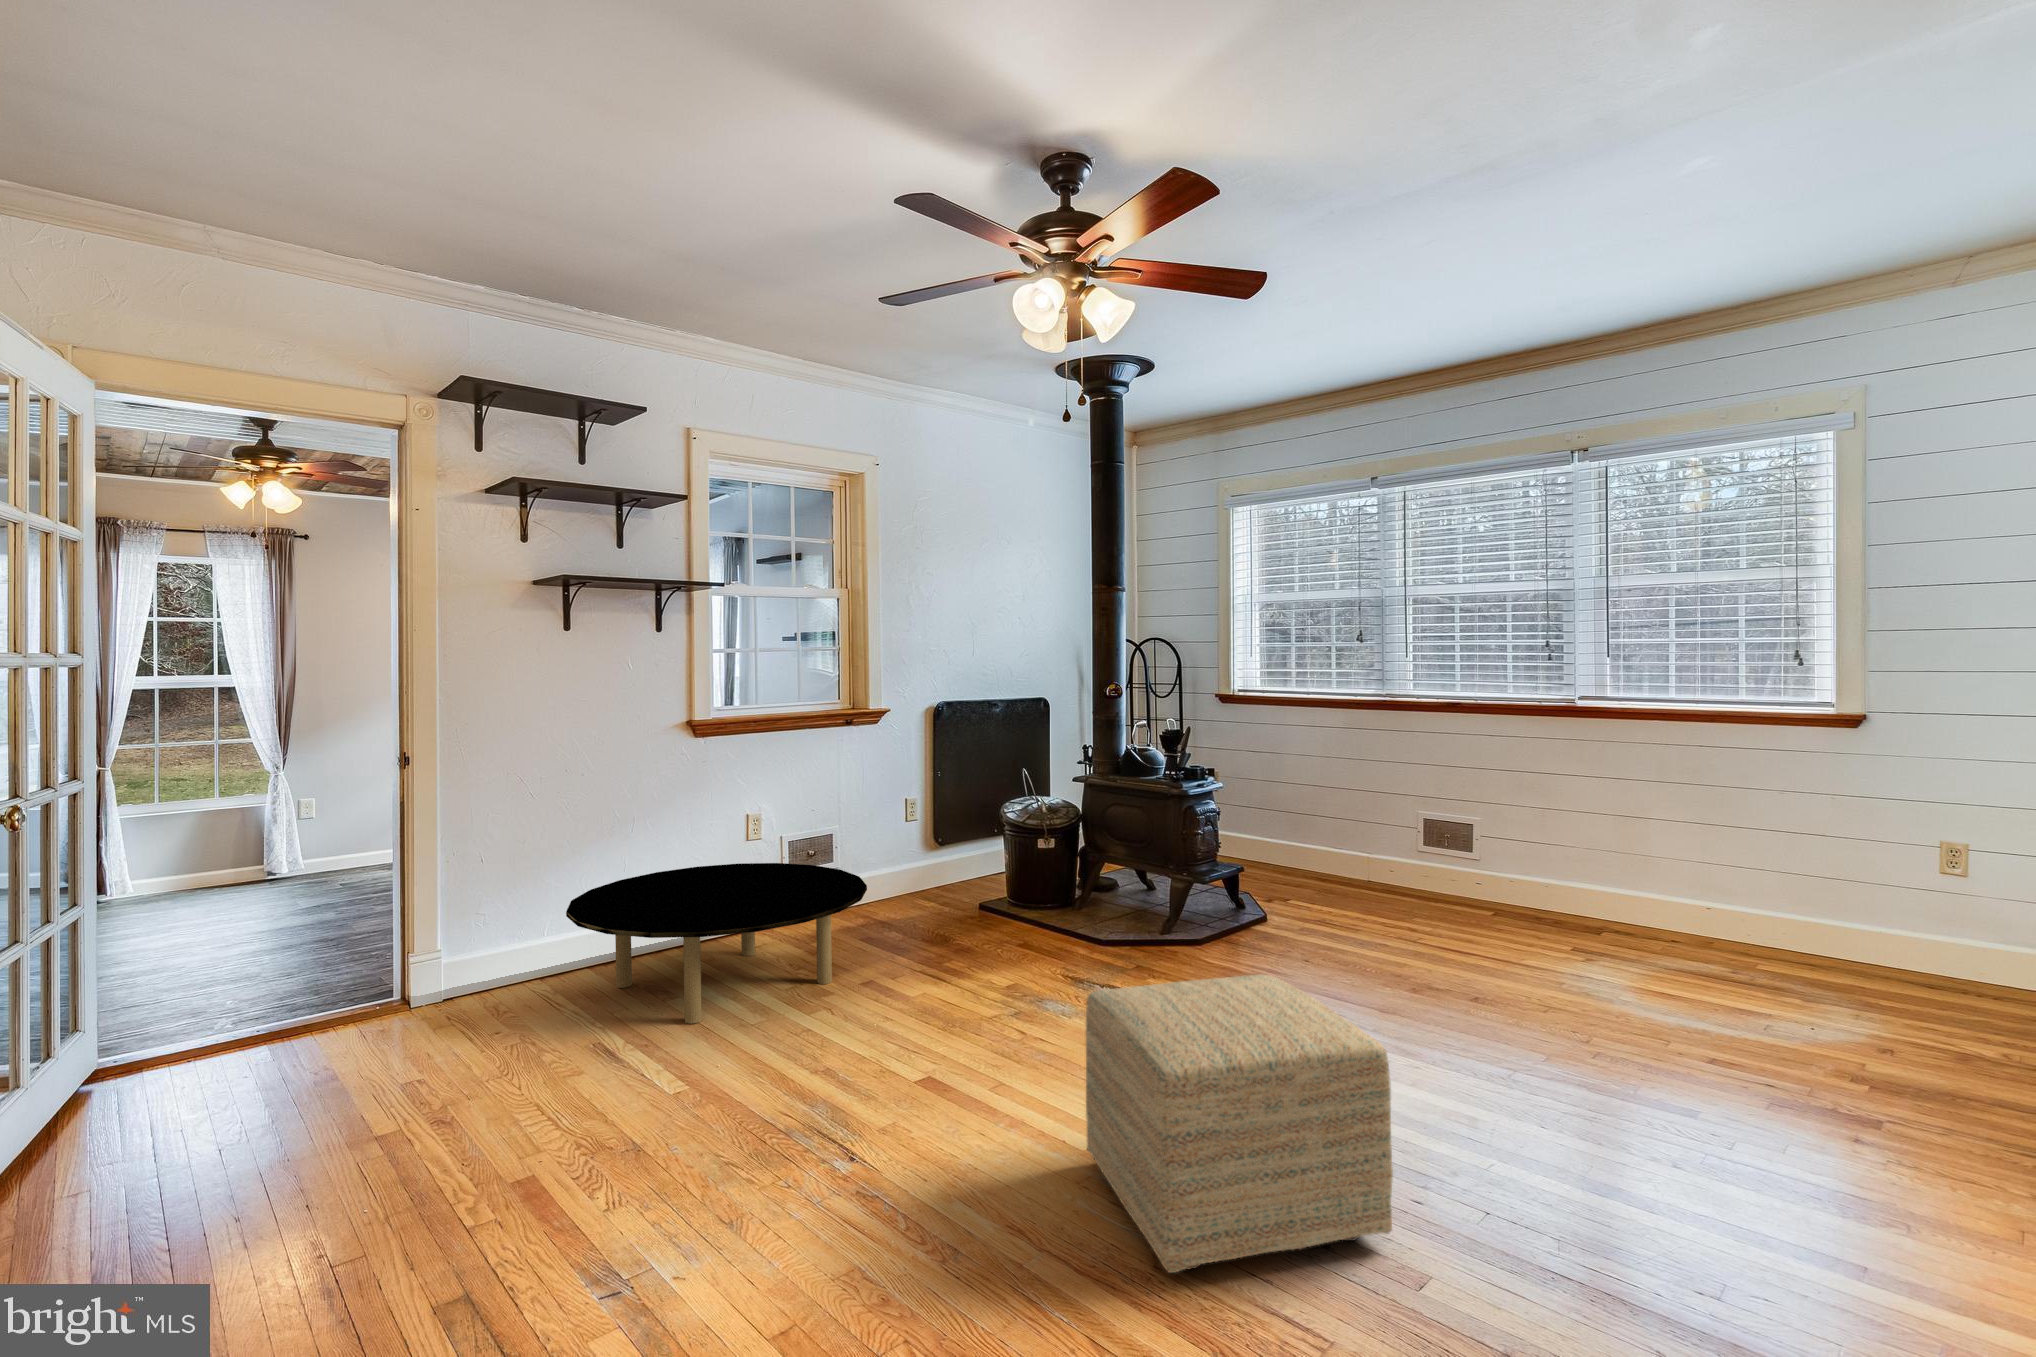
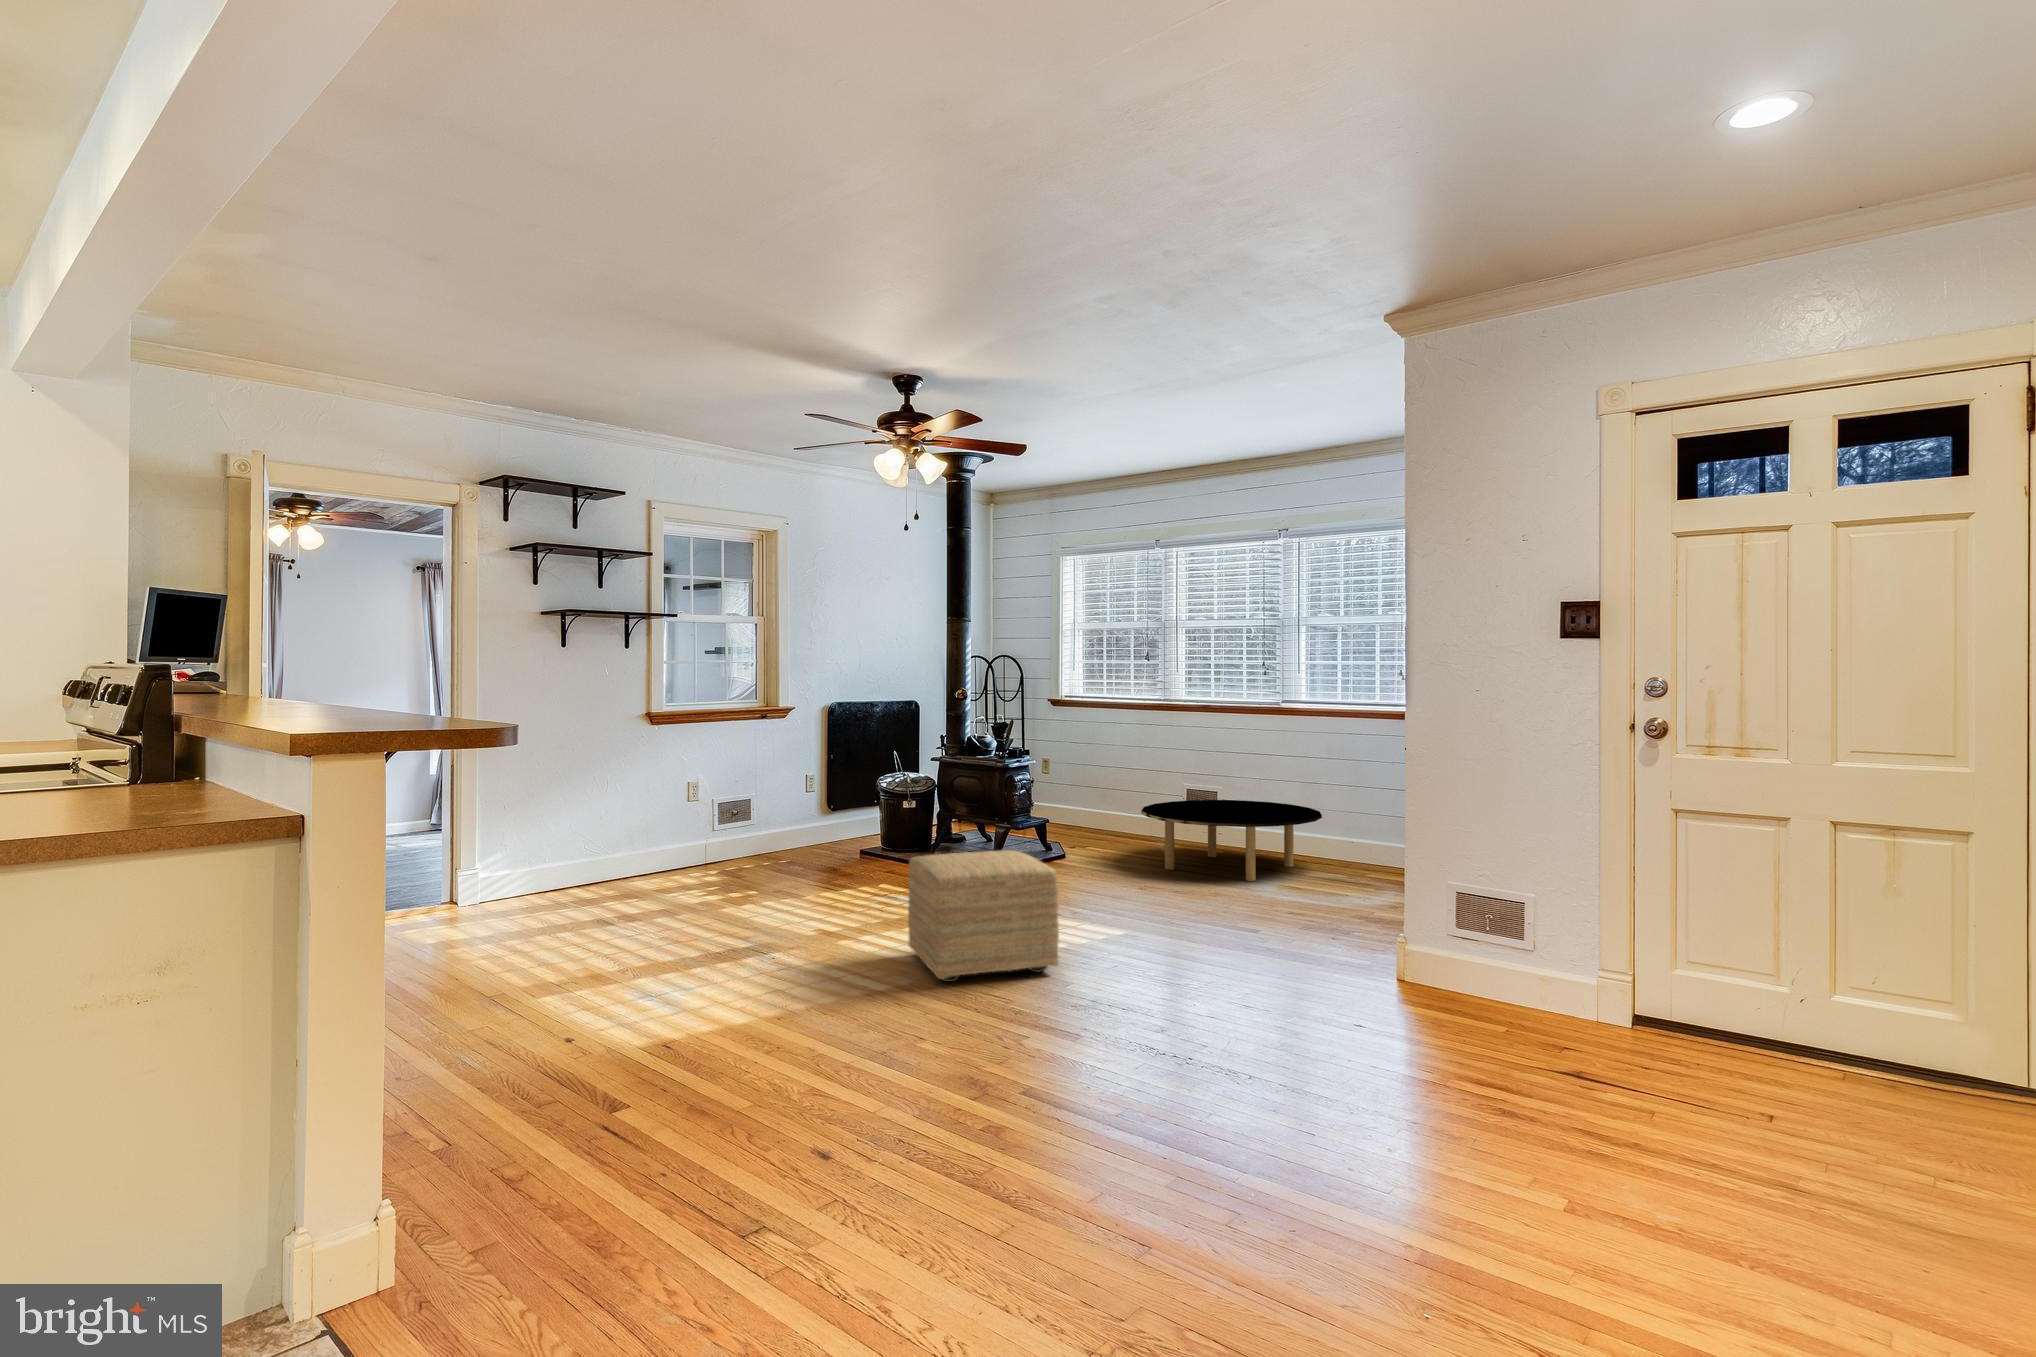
coffee table: present [566,863,867,1024] -> present [1141,800,1322,881]

